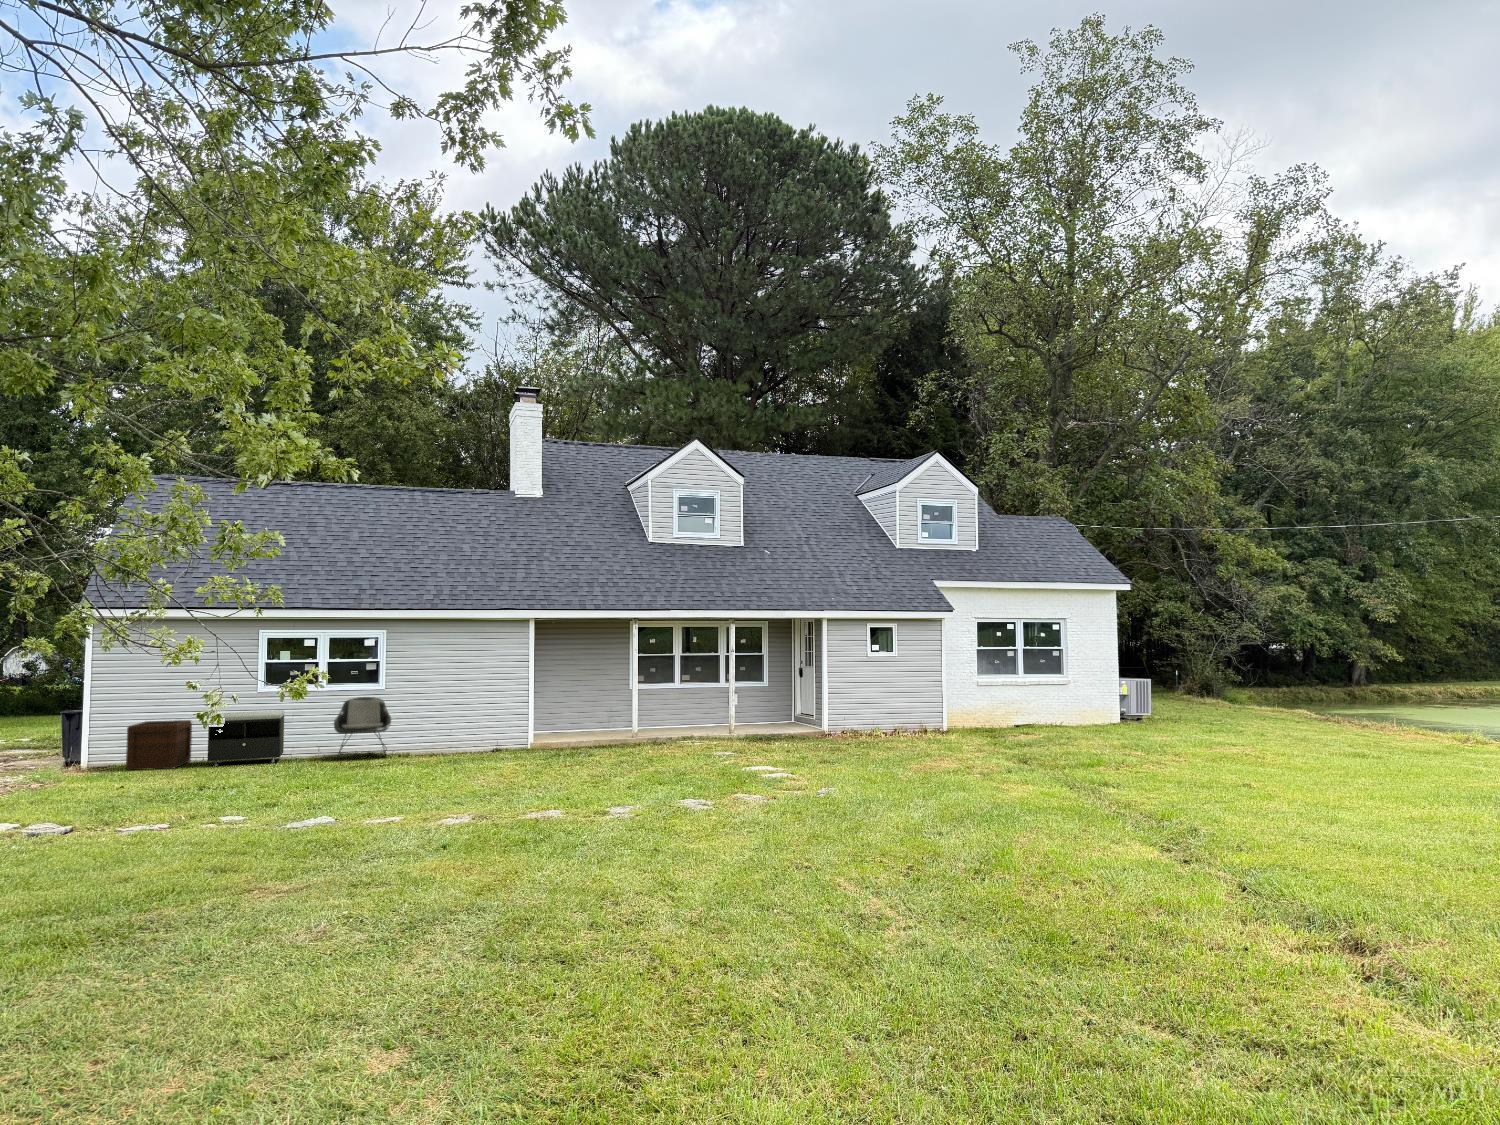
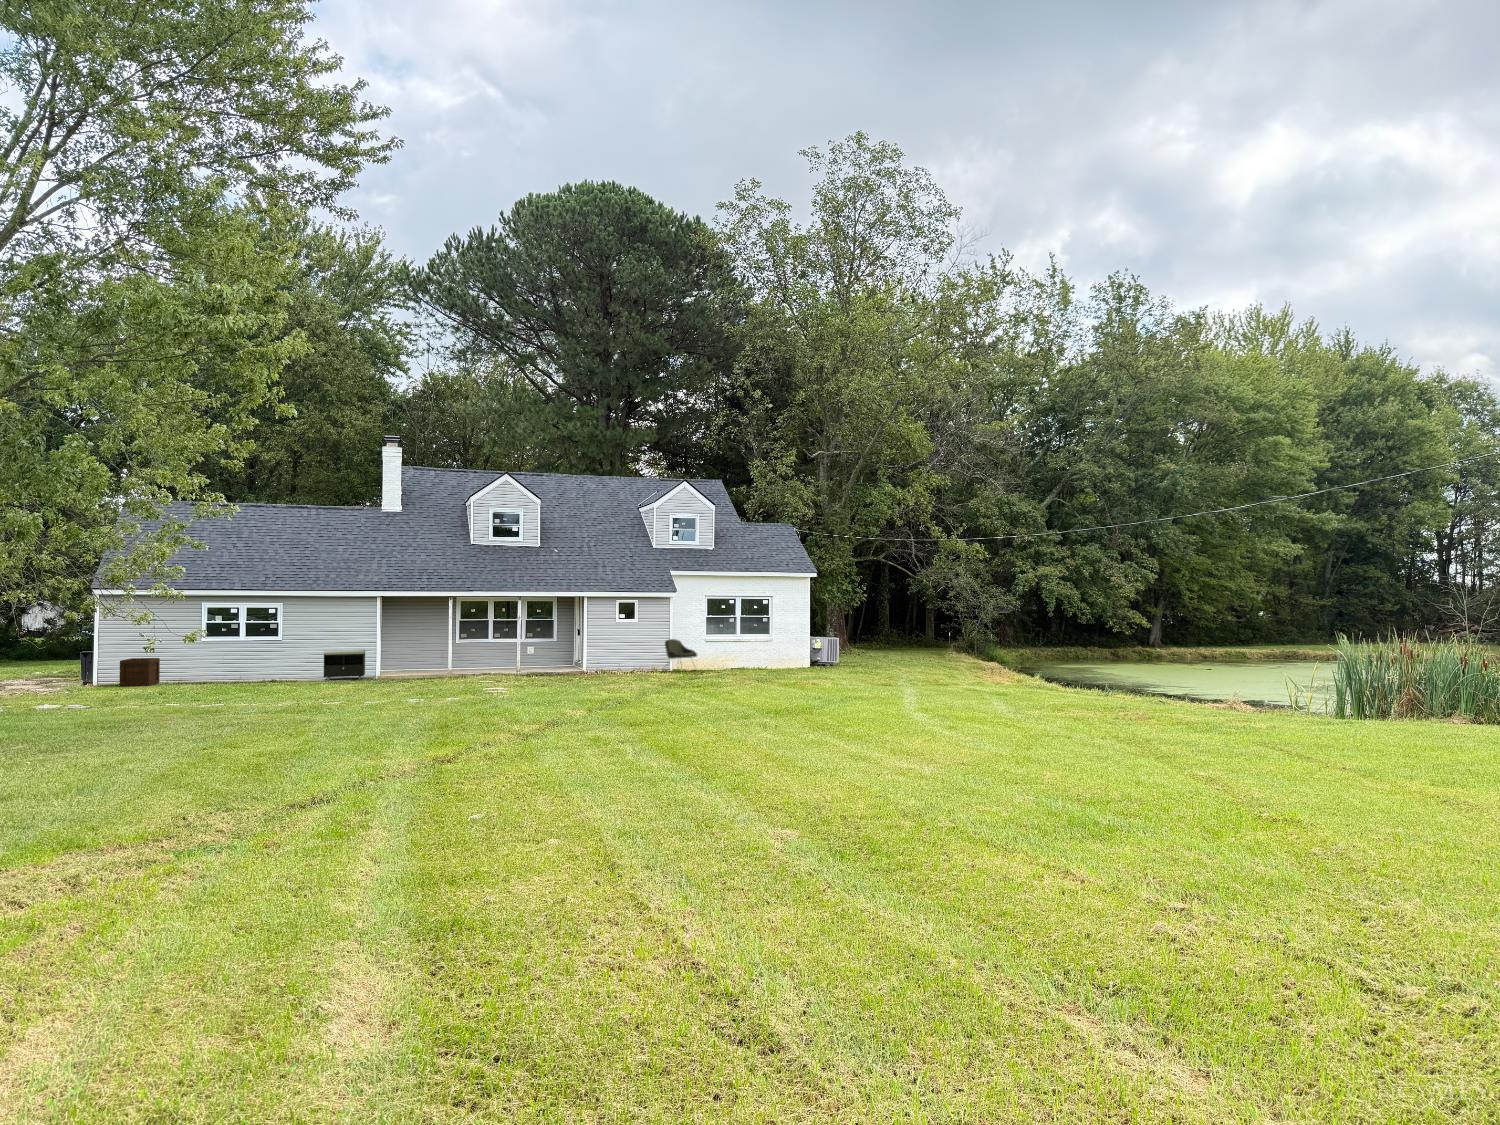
lounge chair: present [334,697,391,760] -> present [665,639,697,671]
storage bench: present [207,710,284,766] -> present [324,650,365,680]

